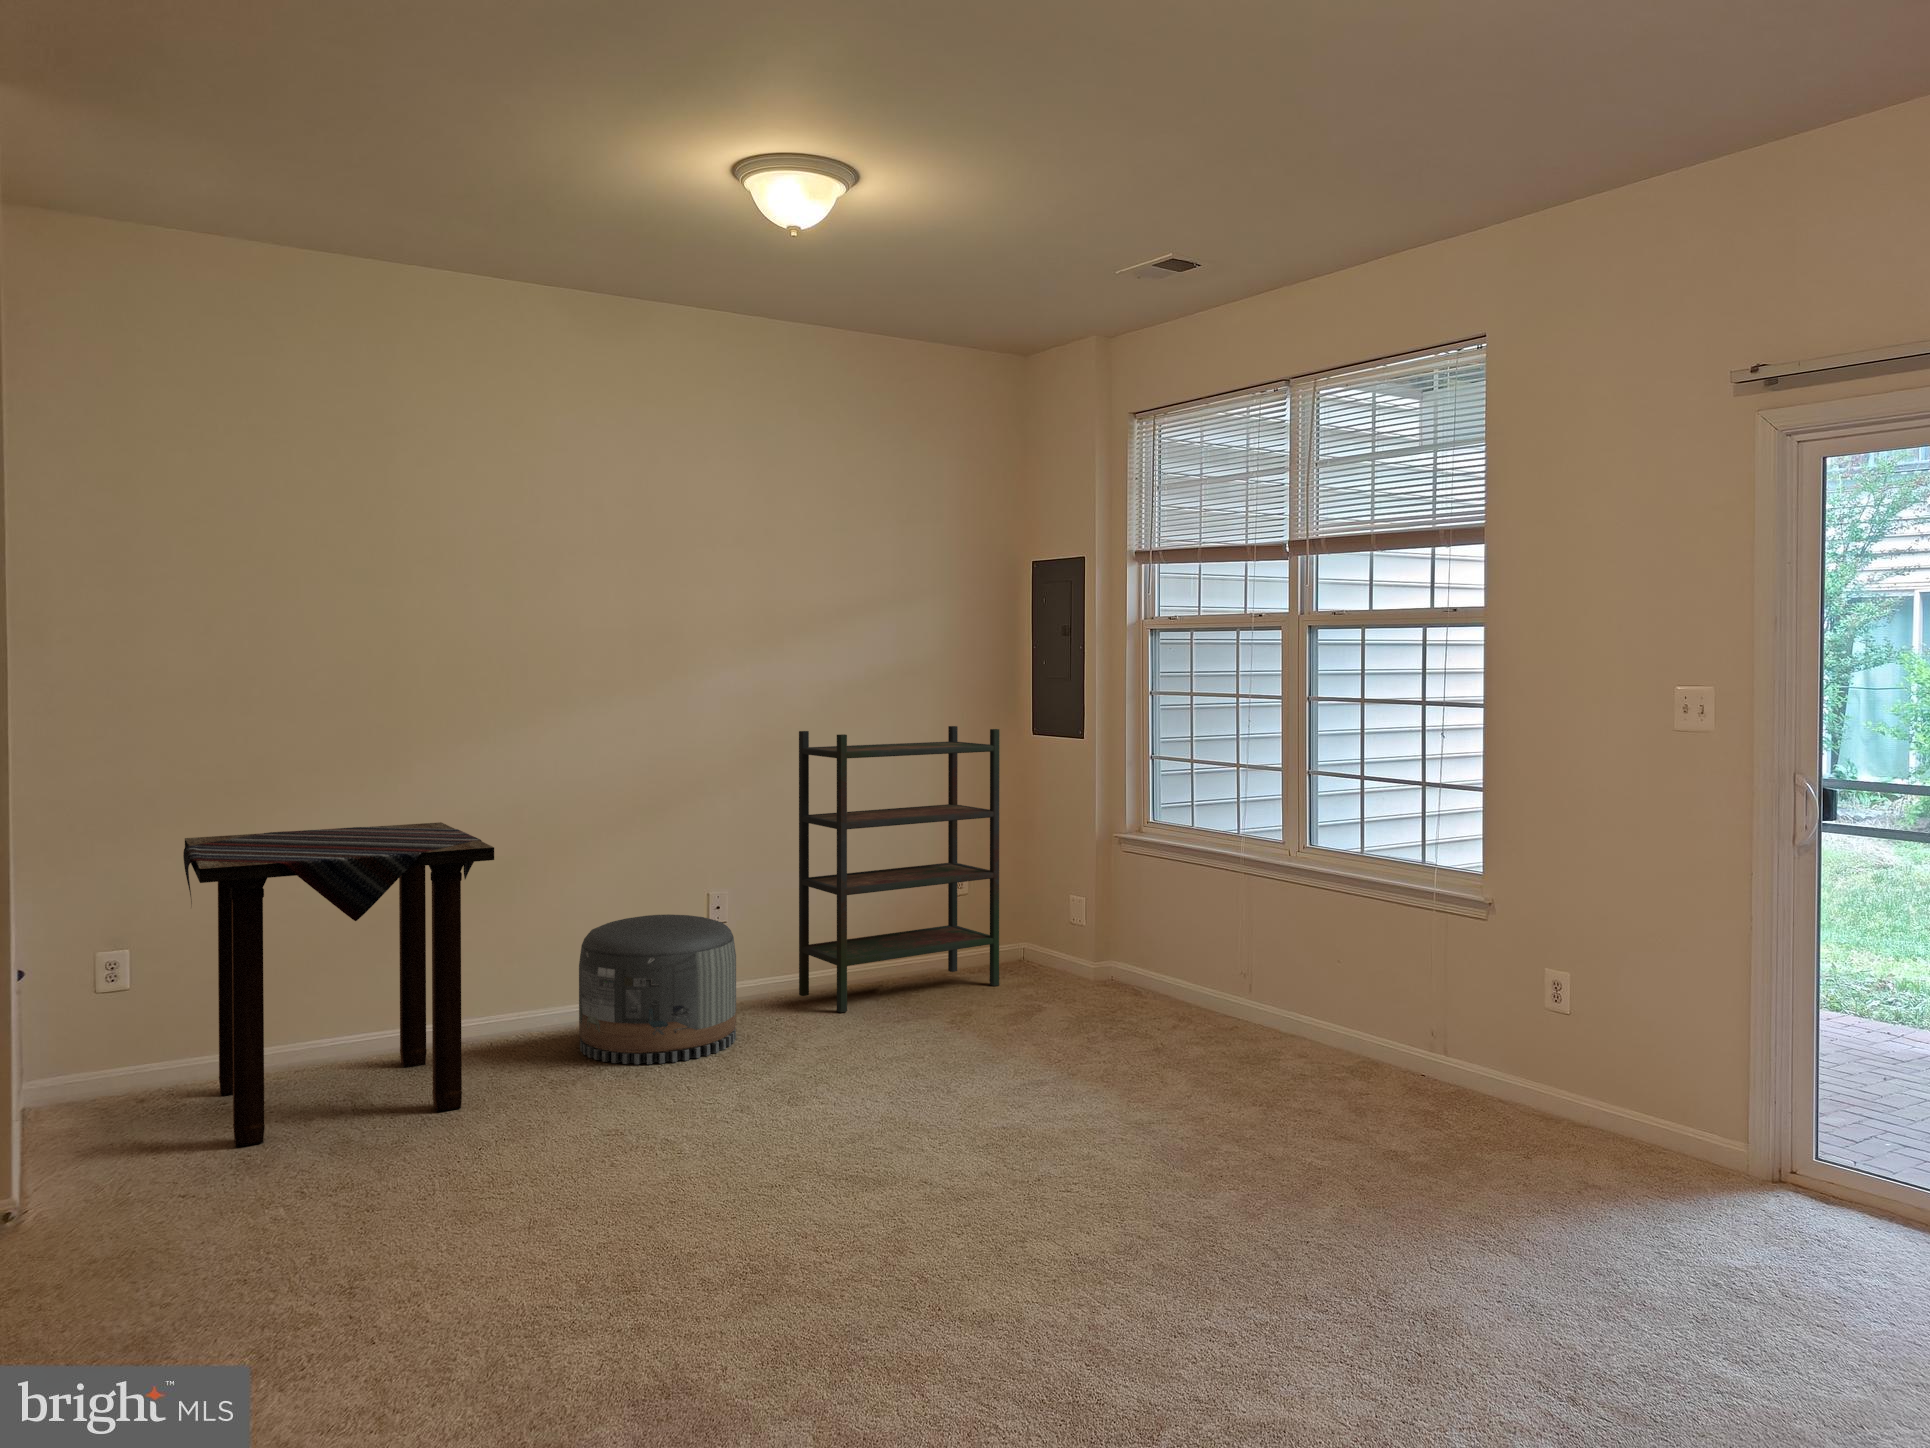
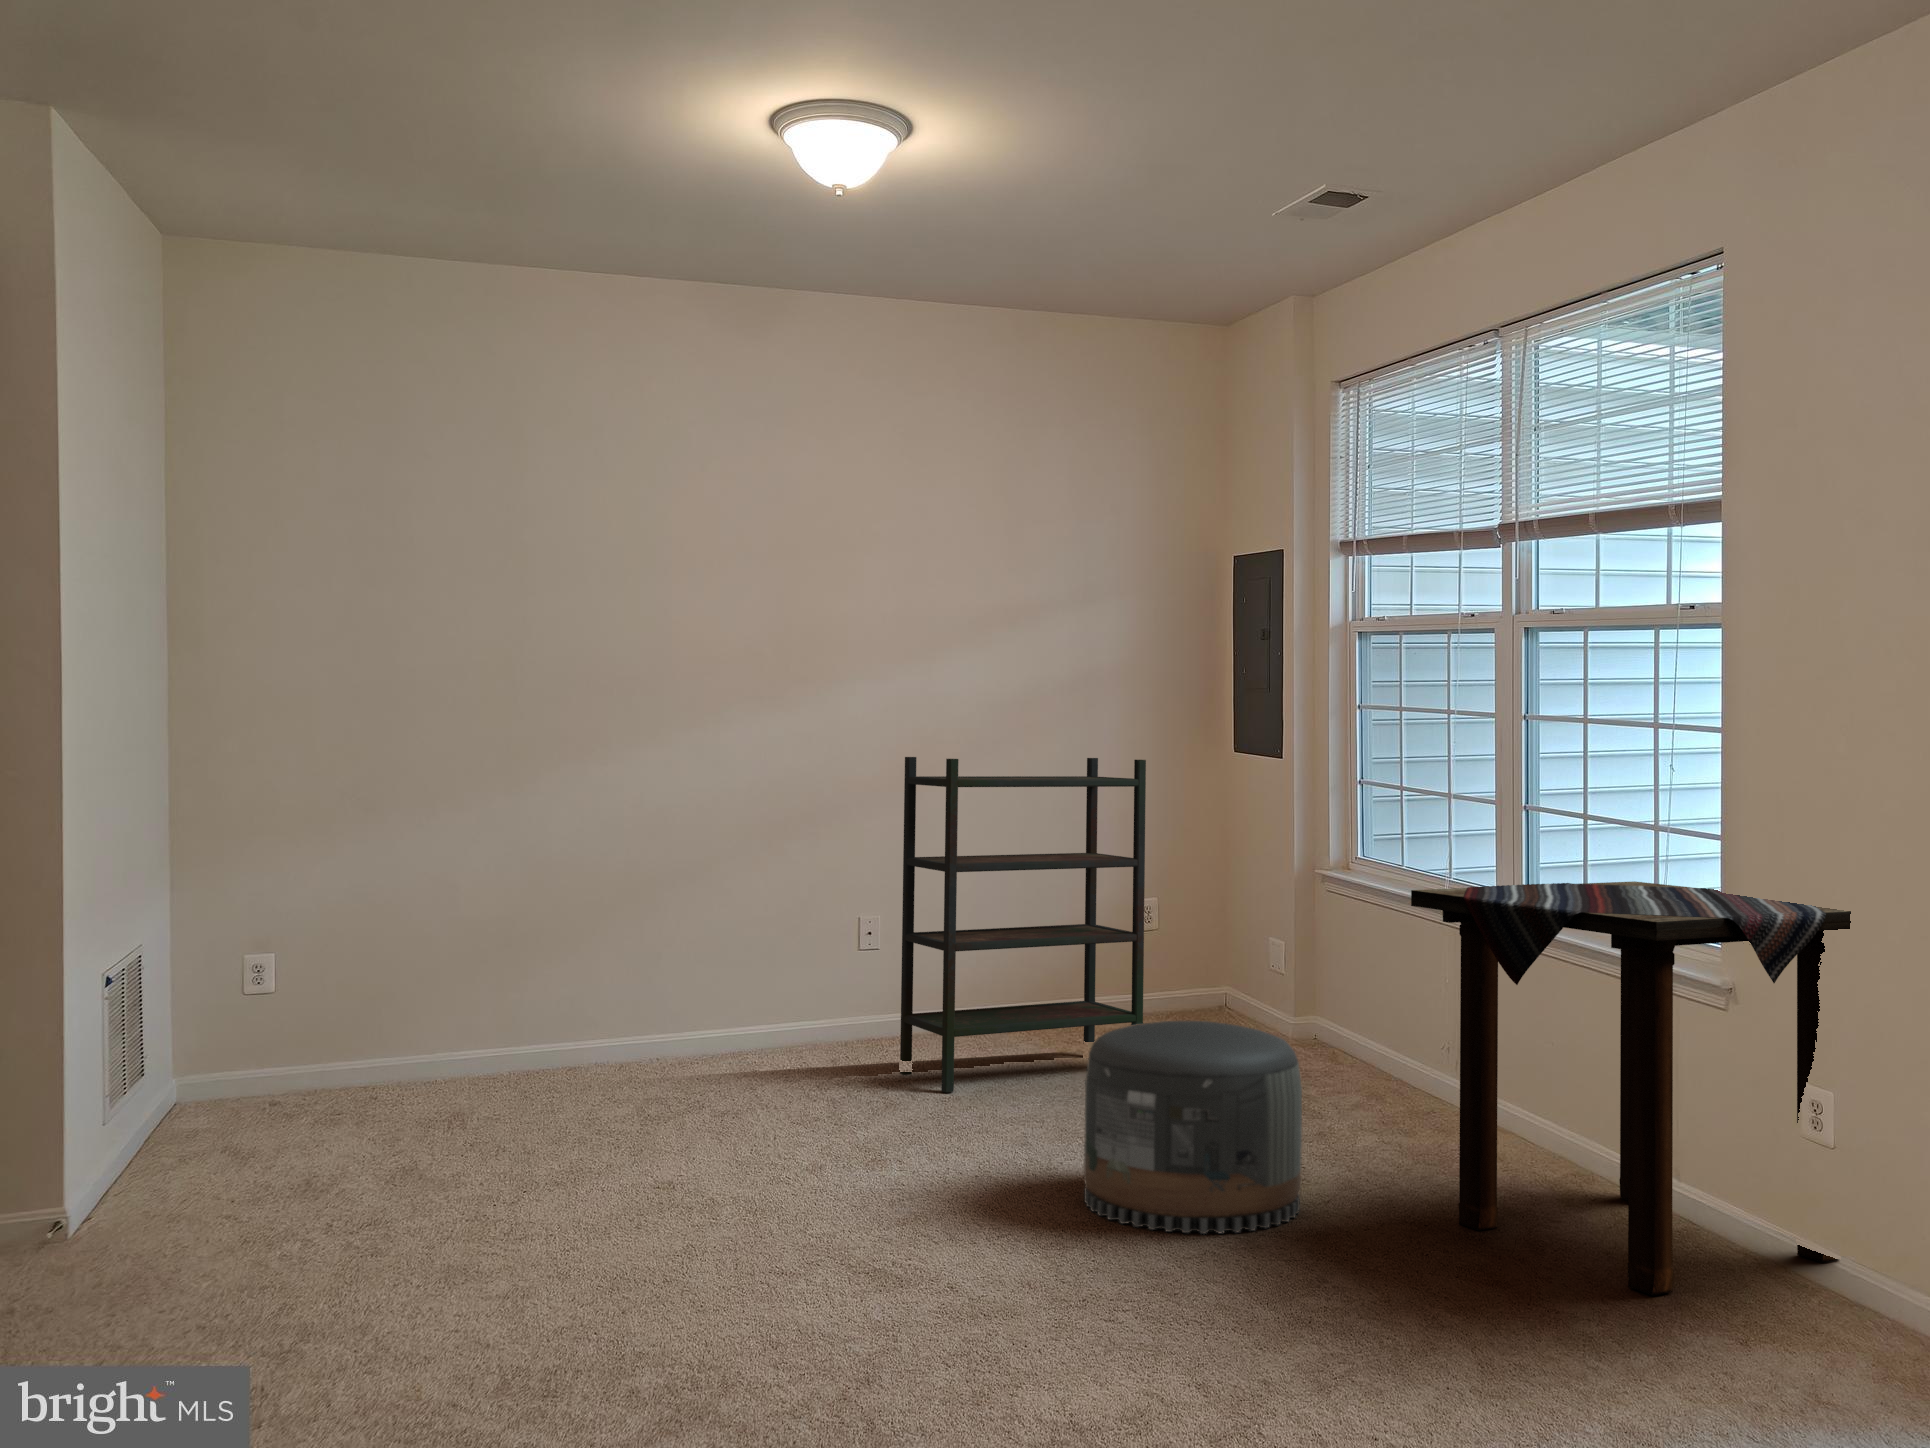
side table: present [183,822,494,1147] -> present [1411,881,1851,1296]
pouf: present [579,914,736,1064] -> present [1084,1021,1302,1234]

